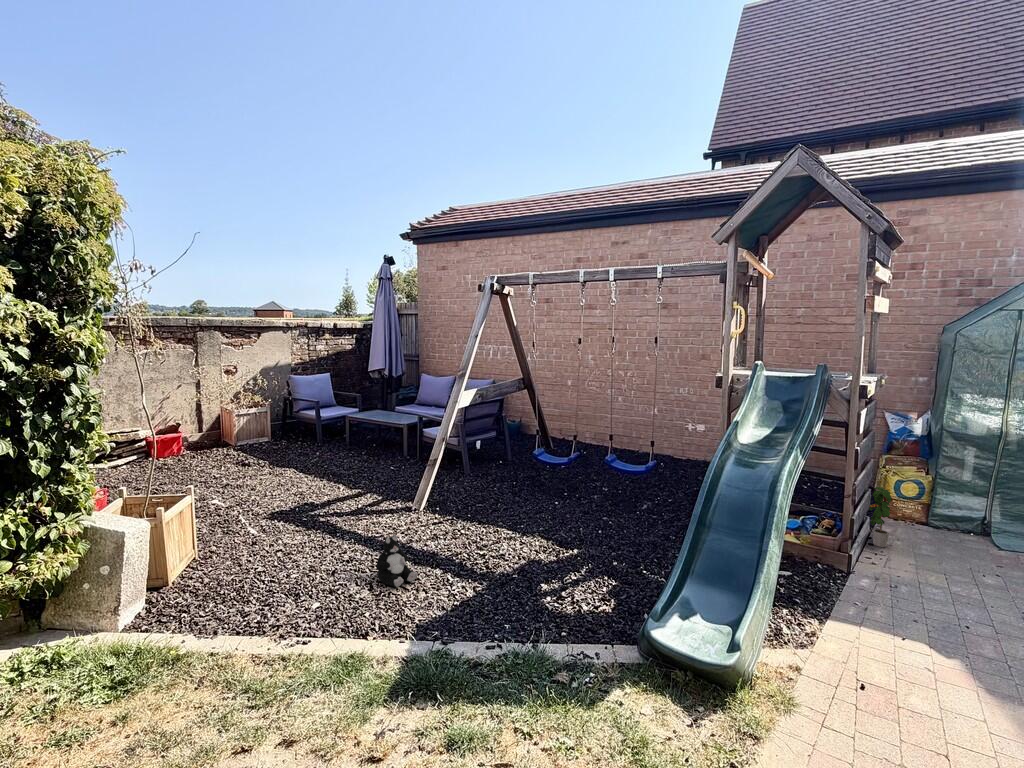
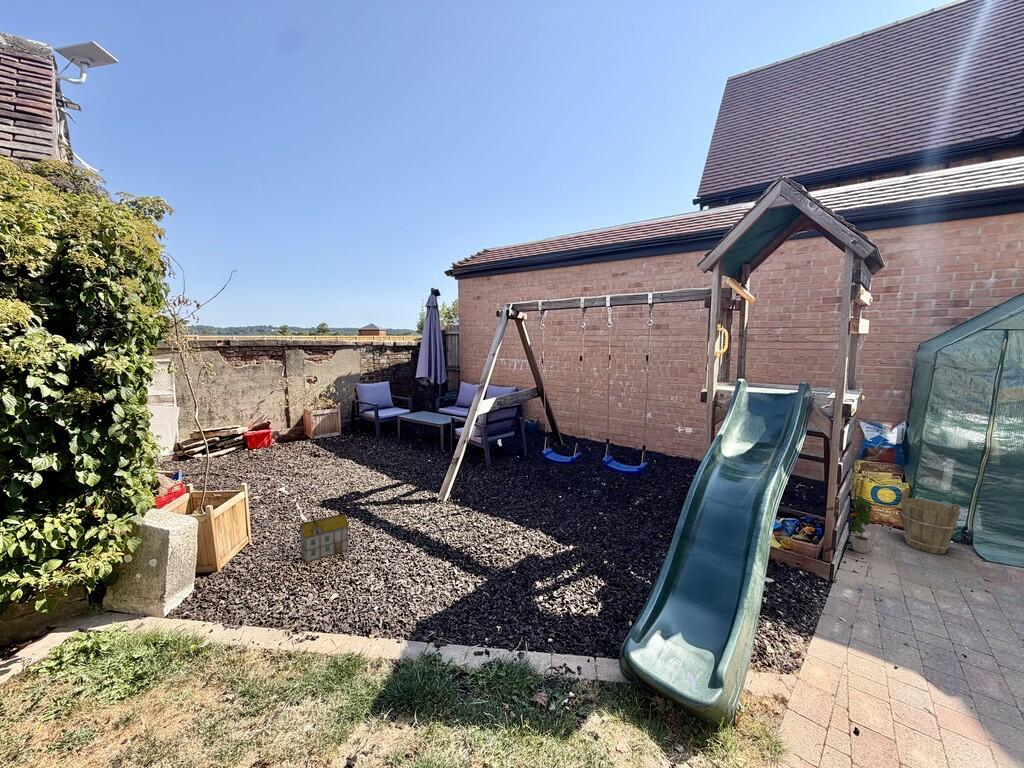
bucket: none [922,481,979,546] -> present [901,490,961,554]
toy house: none [260,518,319,574] -> present [299,513,349,562]
plush toy: present [377,535,418,587] -> none [391,533,427,581]

